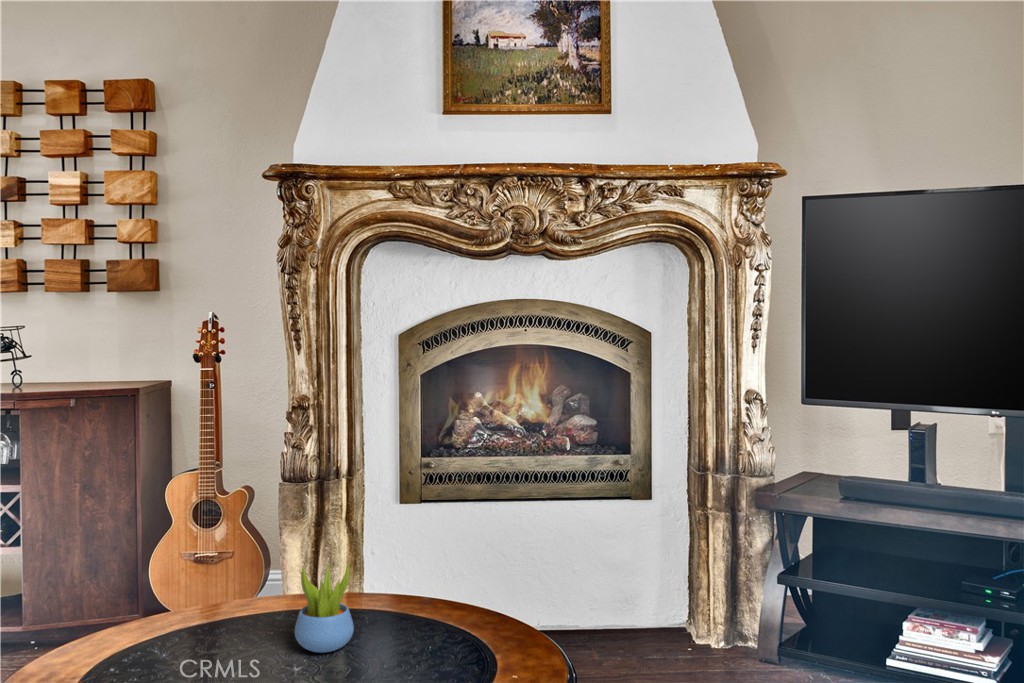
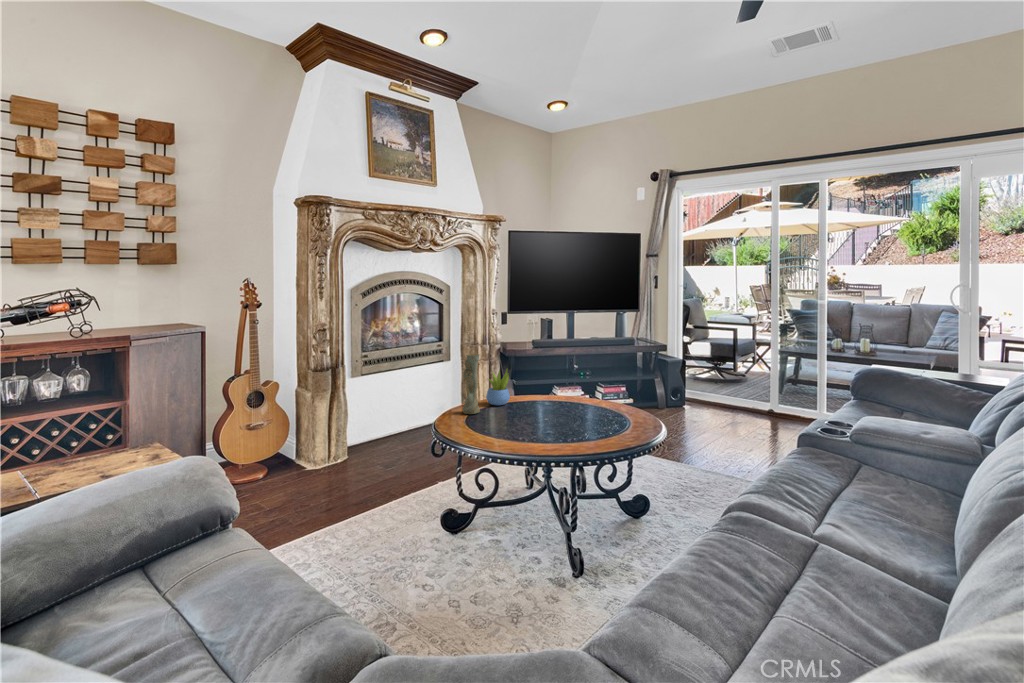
vase: none [196,517,240,659] -> present [462,354,480,414]

